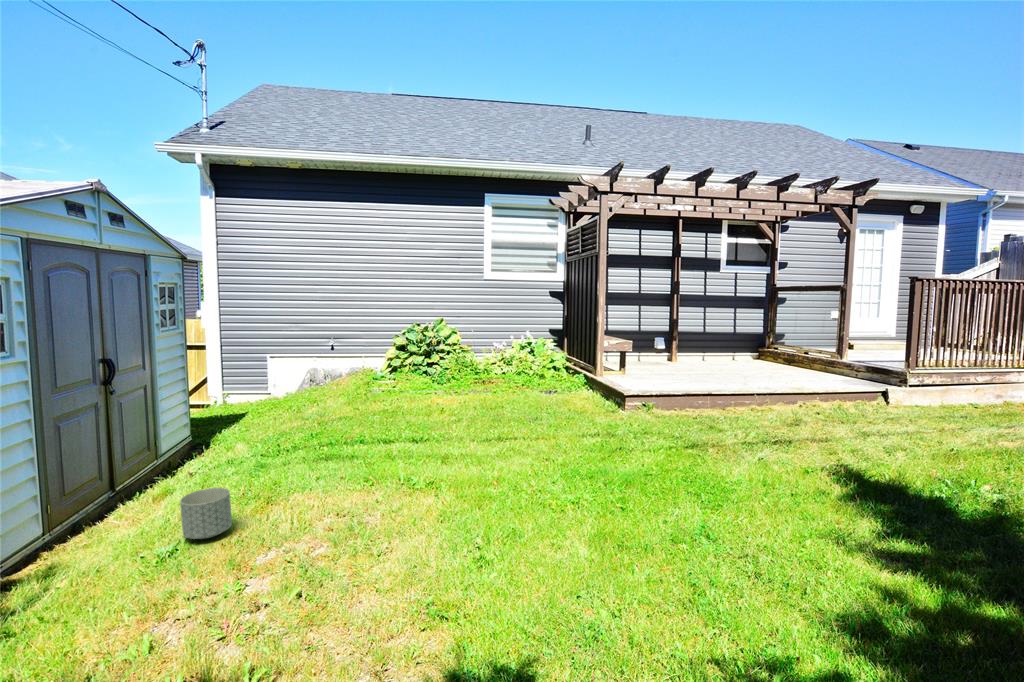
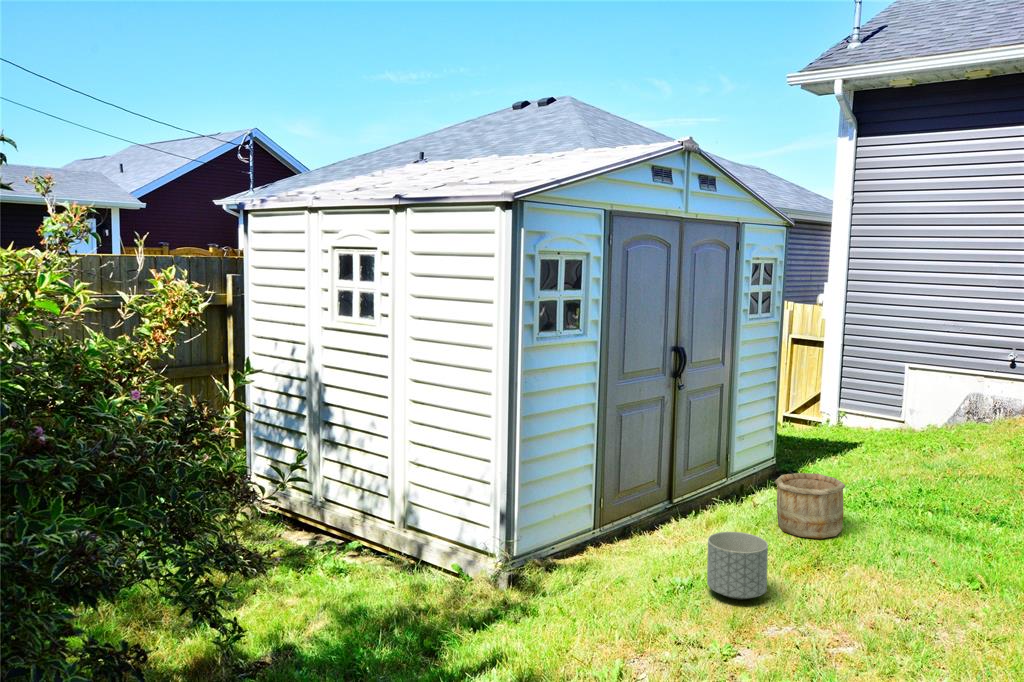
wooden bucket: none [213,435,265,483] -> present [775,473,845,539]

